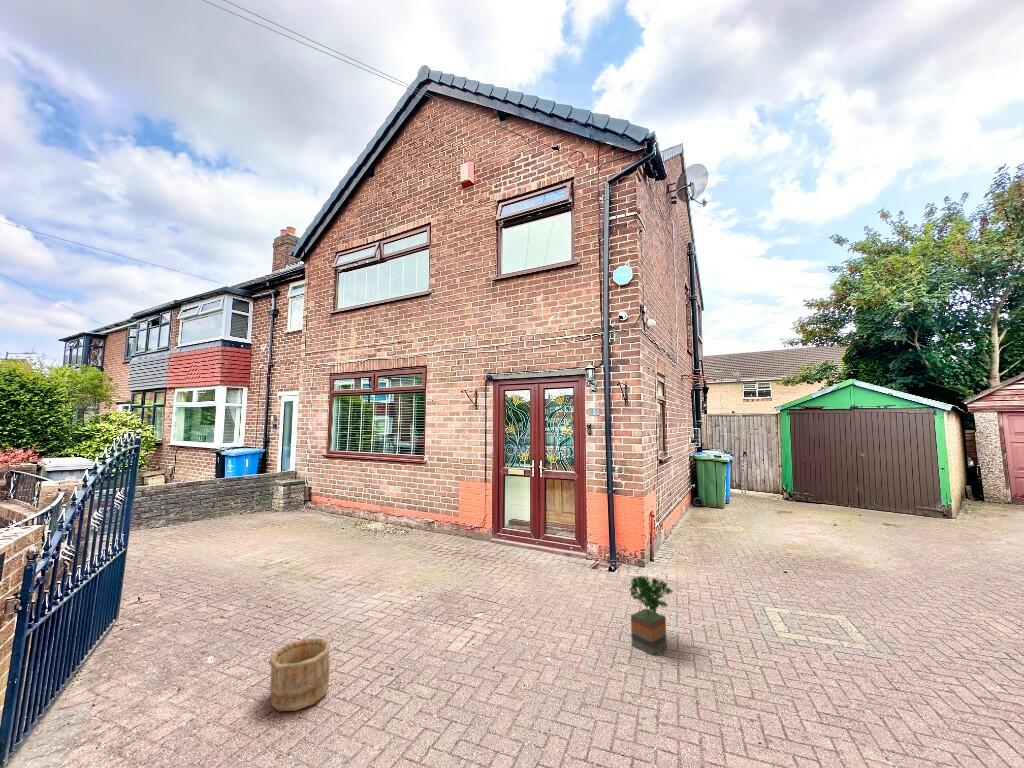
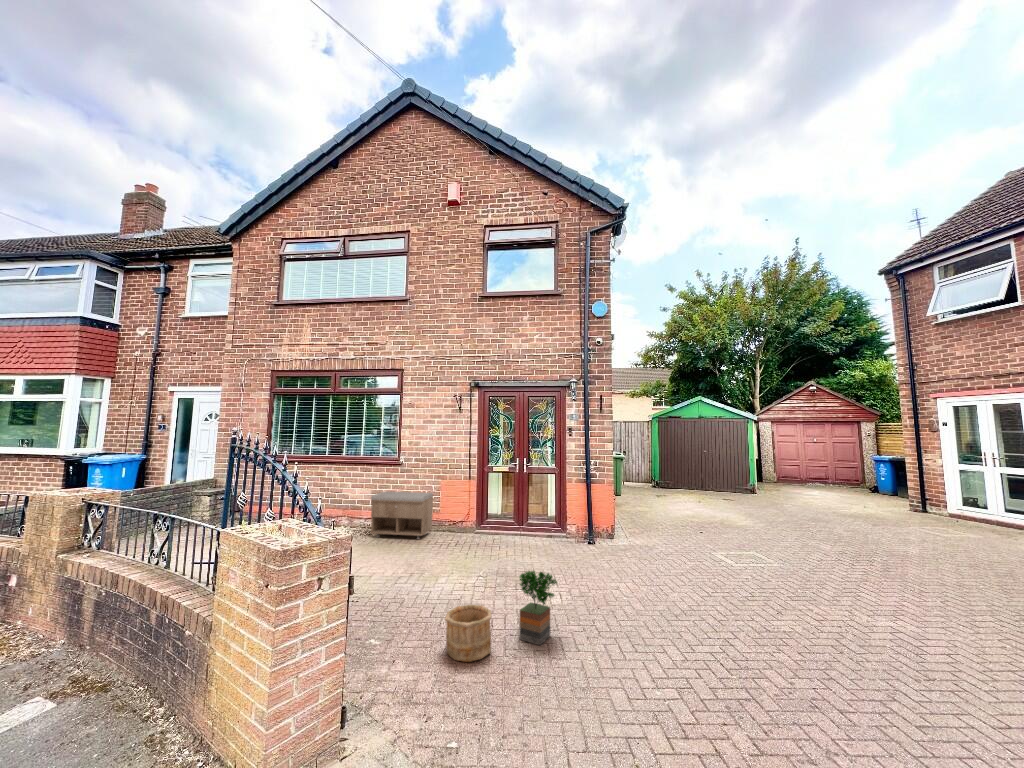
storage bench: none [388,491,451,543] -> present [371,492,433,539]
potted tree: present [630,576,672,655] -> present [519,571,557,645]

